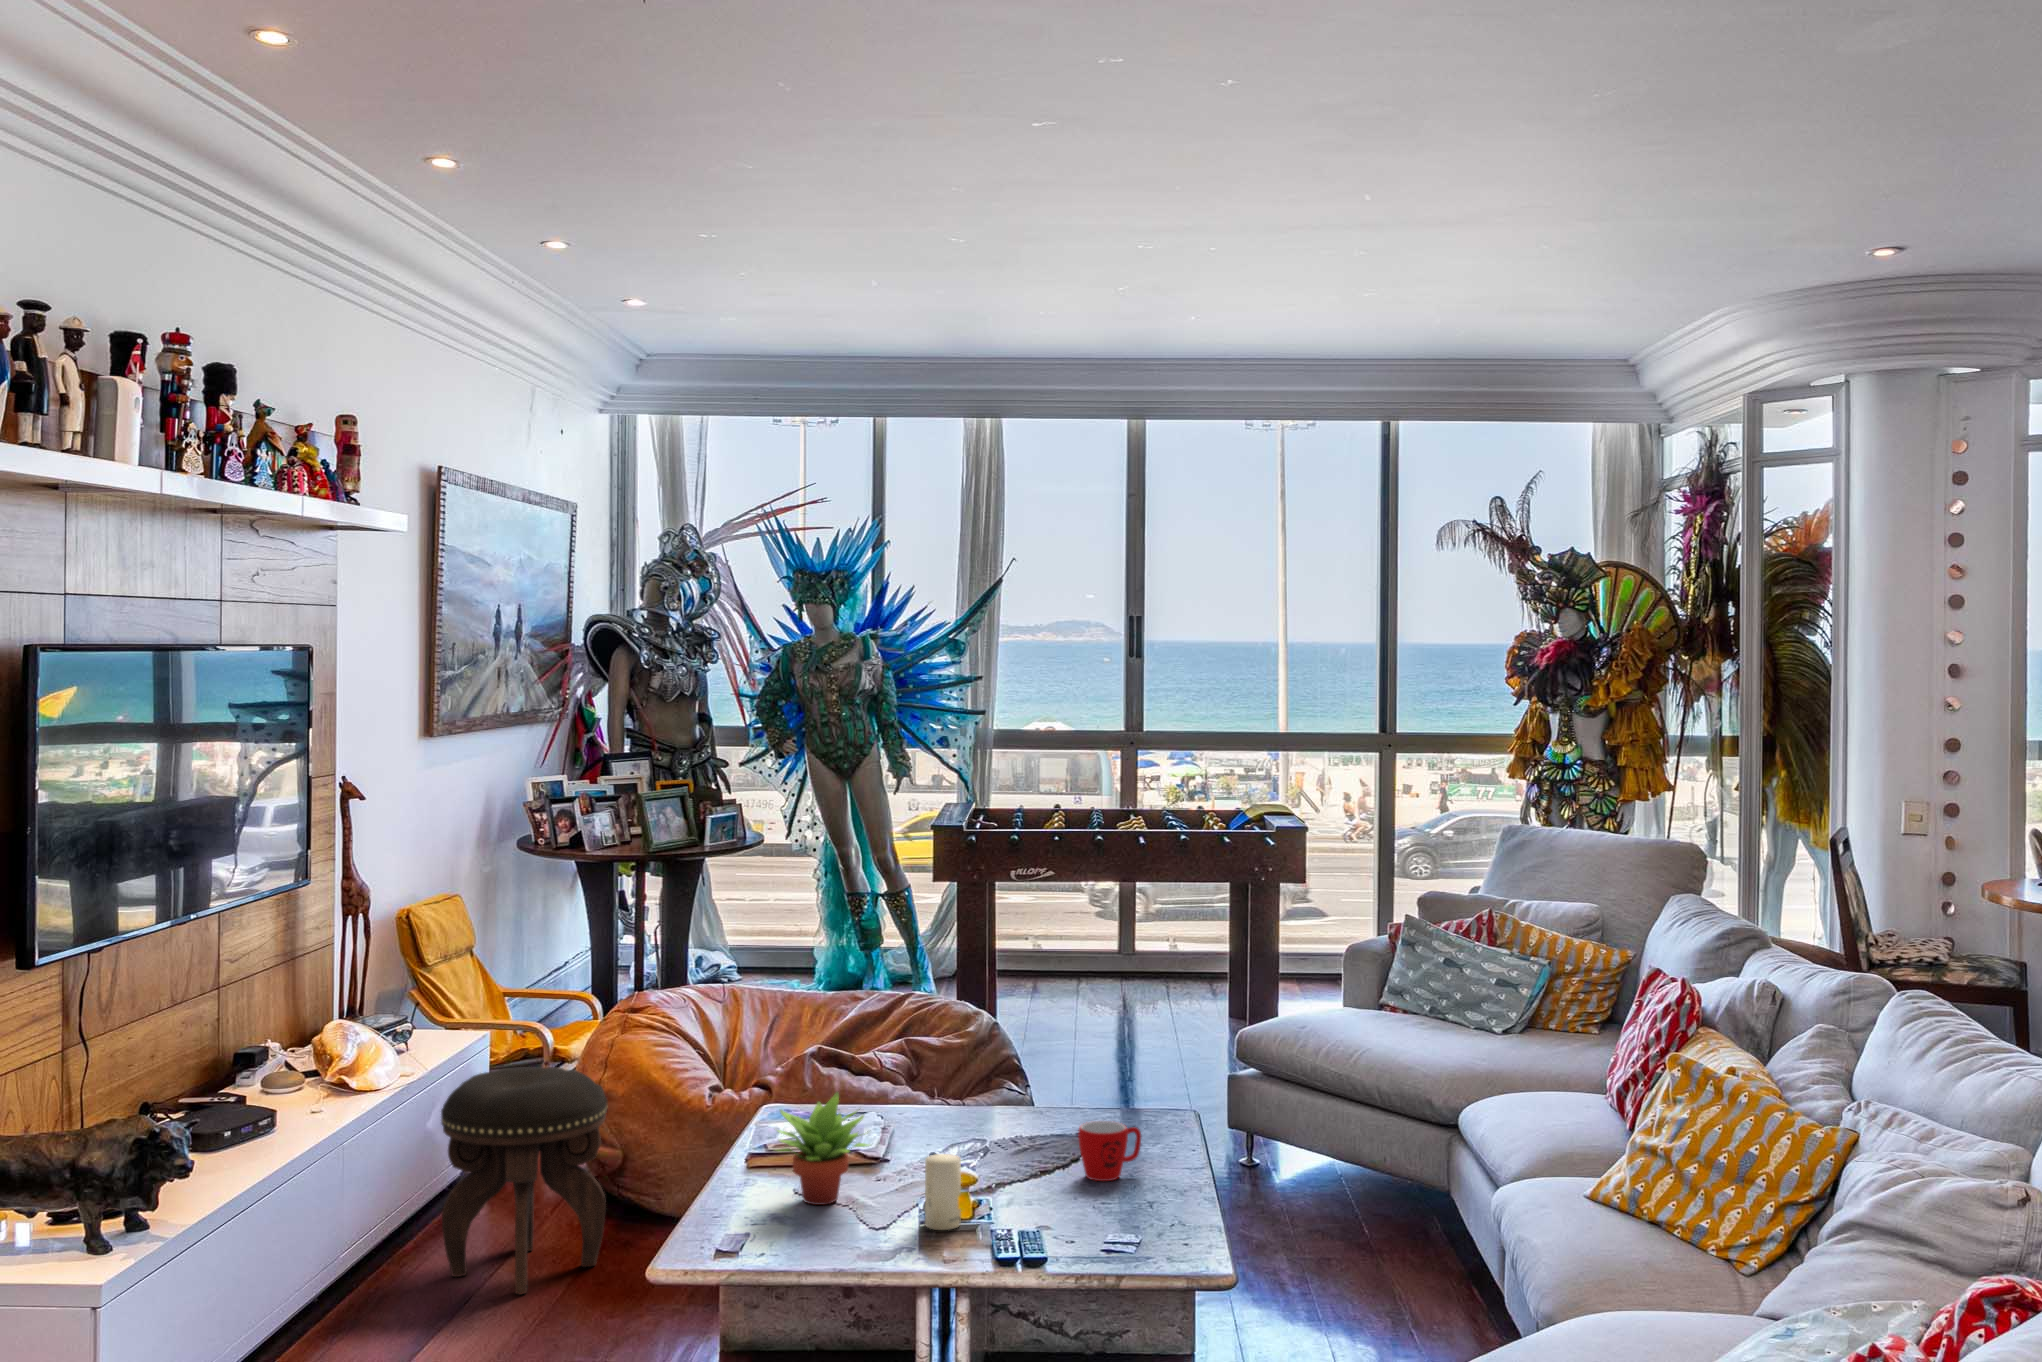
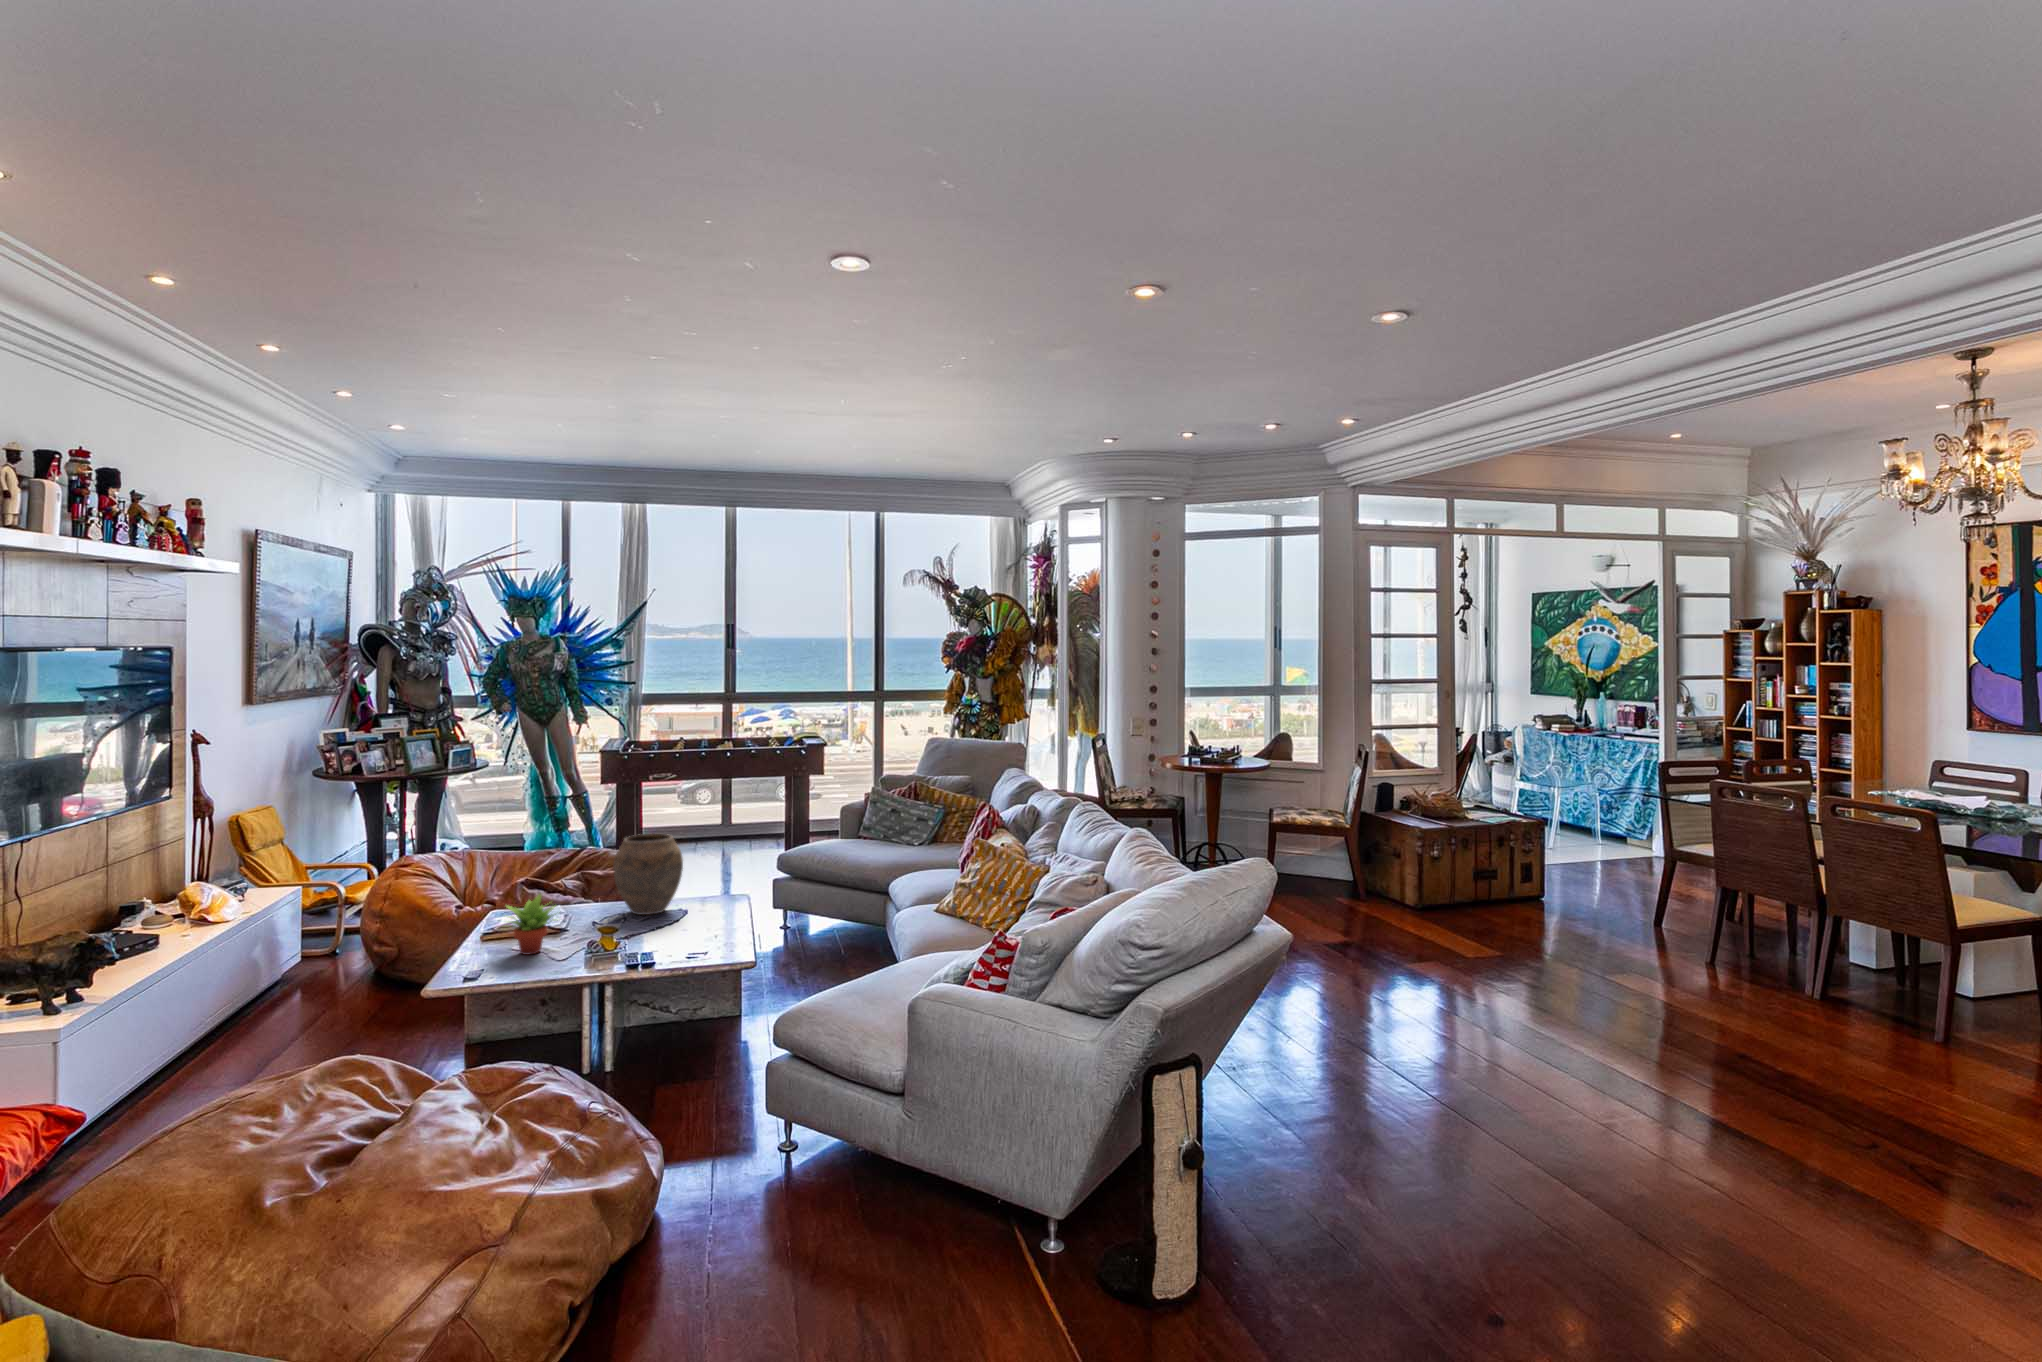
vase: none [958,987,1076,1138] -> present [613,833,683,915]
footstool: present [441,1067,607,1294] -> none [276,900,391,1034]
mug: present [1078,1121,1141,1181] -> none [682,899,718,931]
candle: present [925,1154,961,1230] -> none [593,920,613,960]

